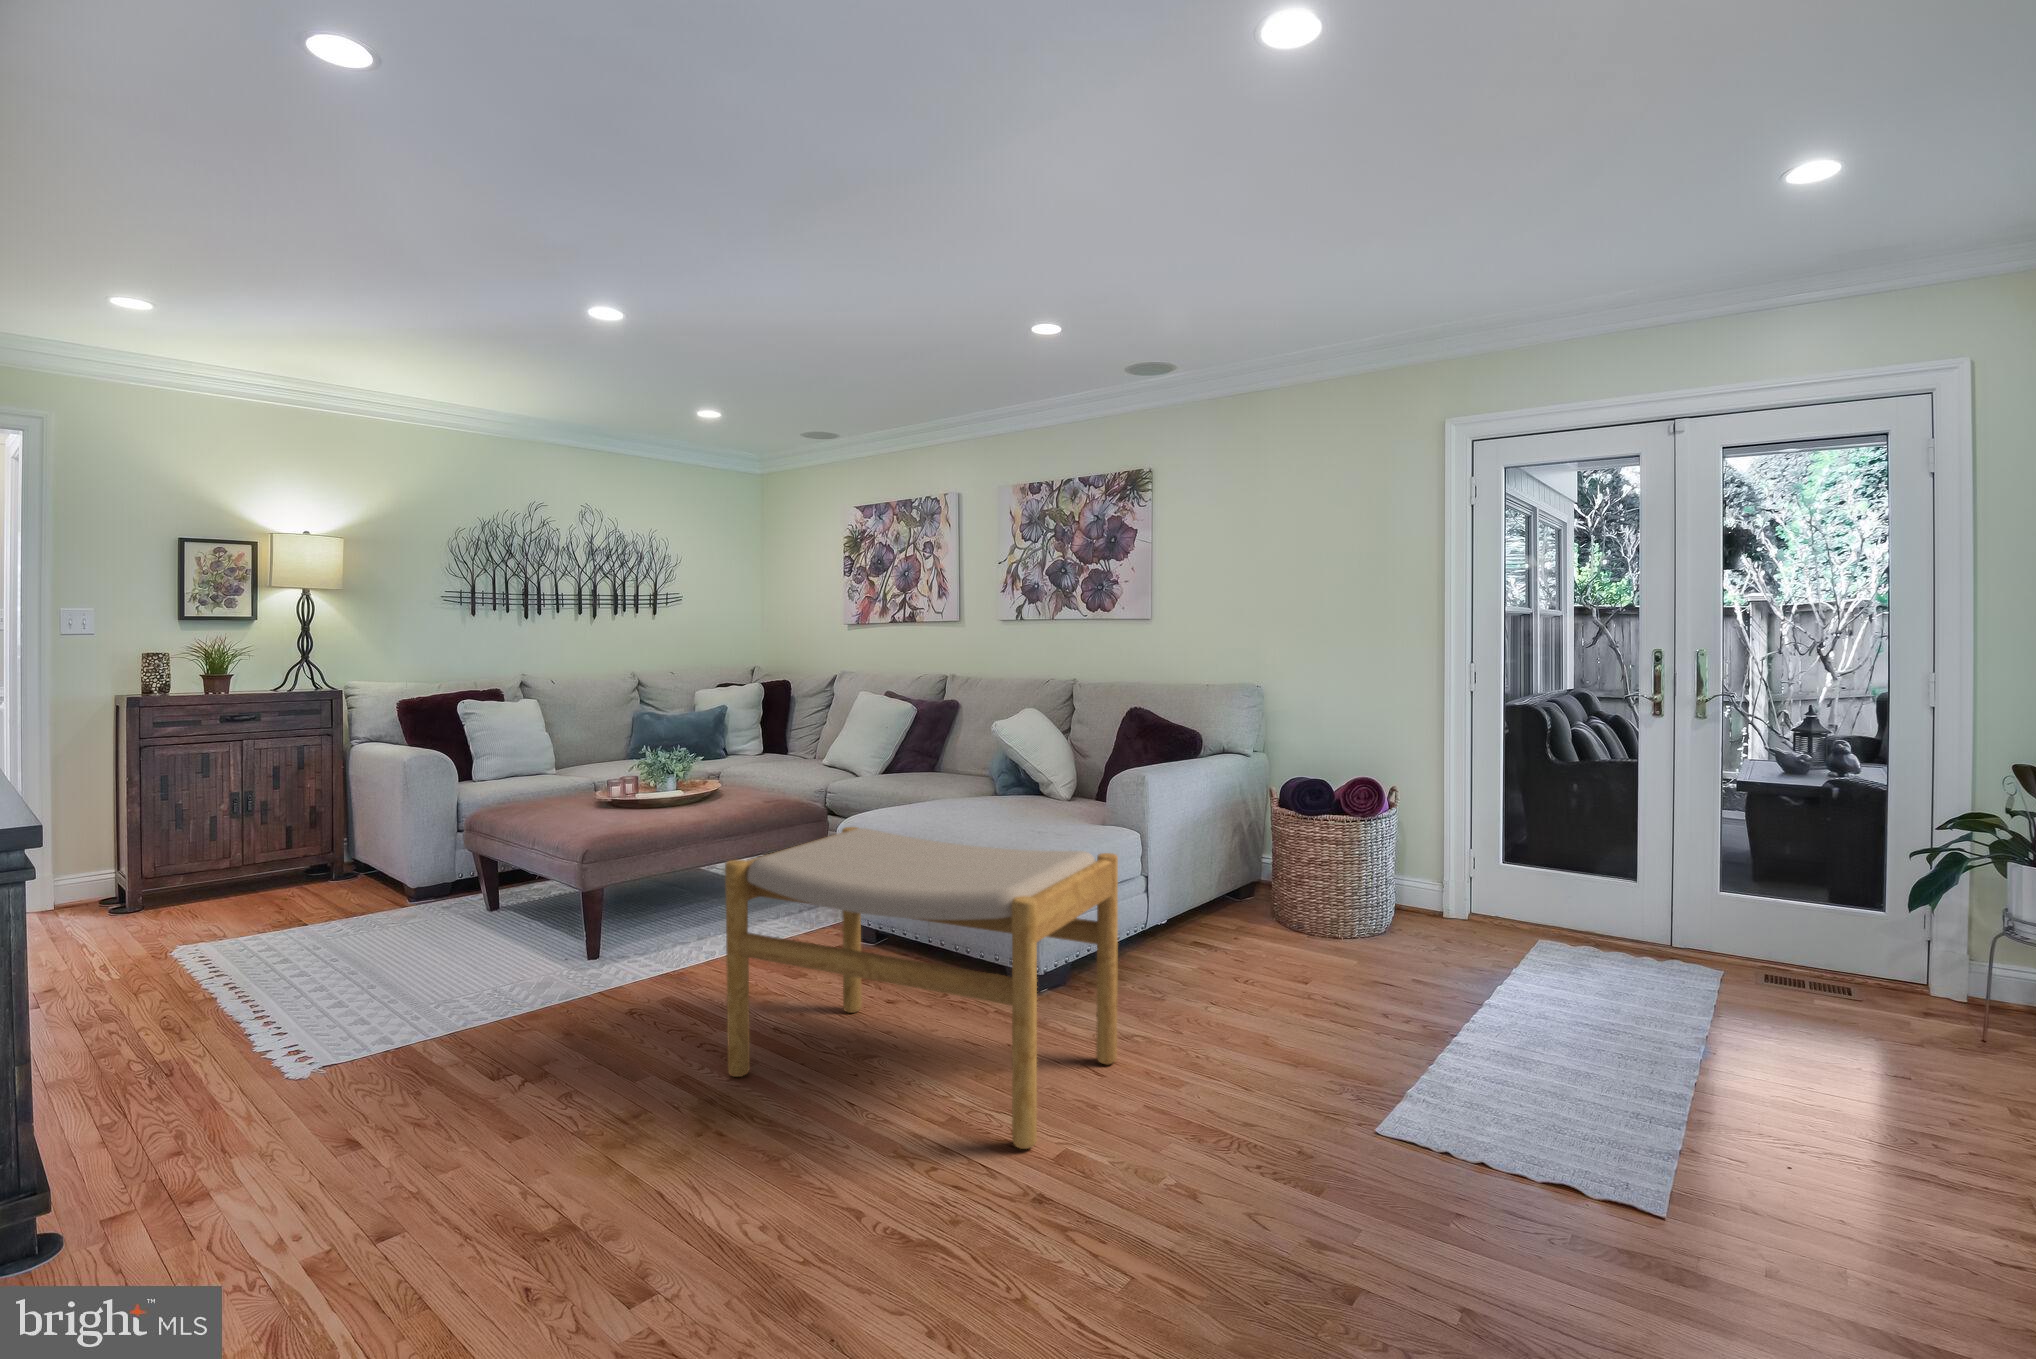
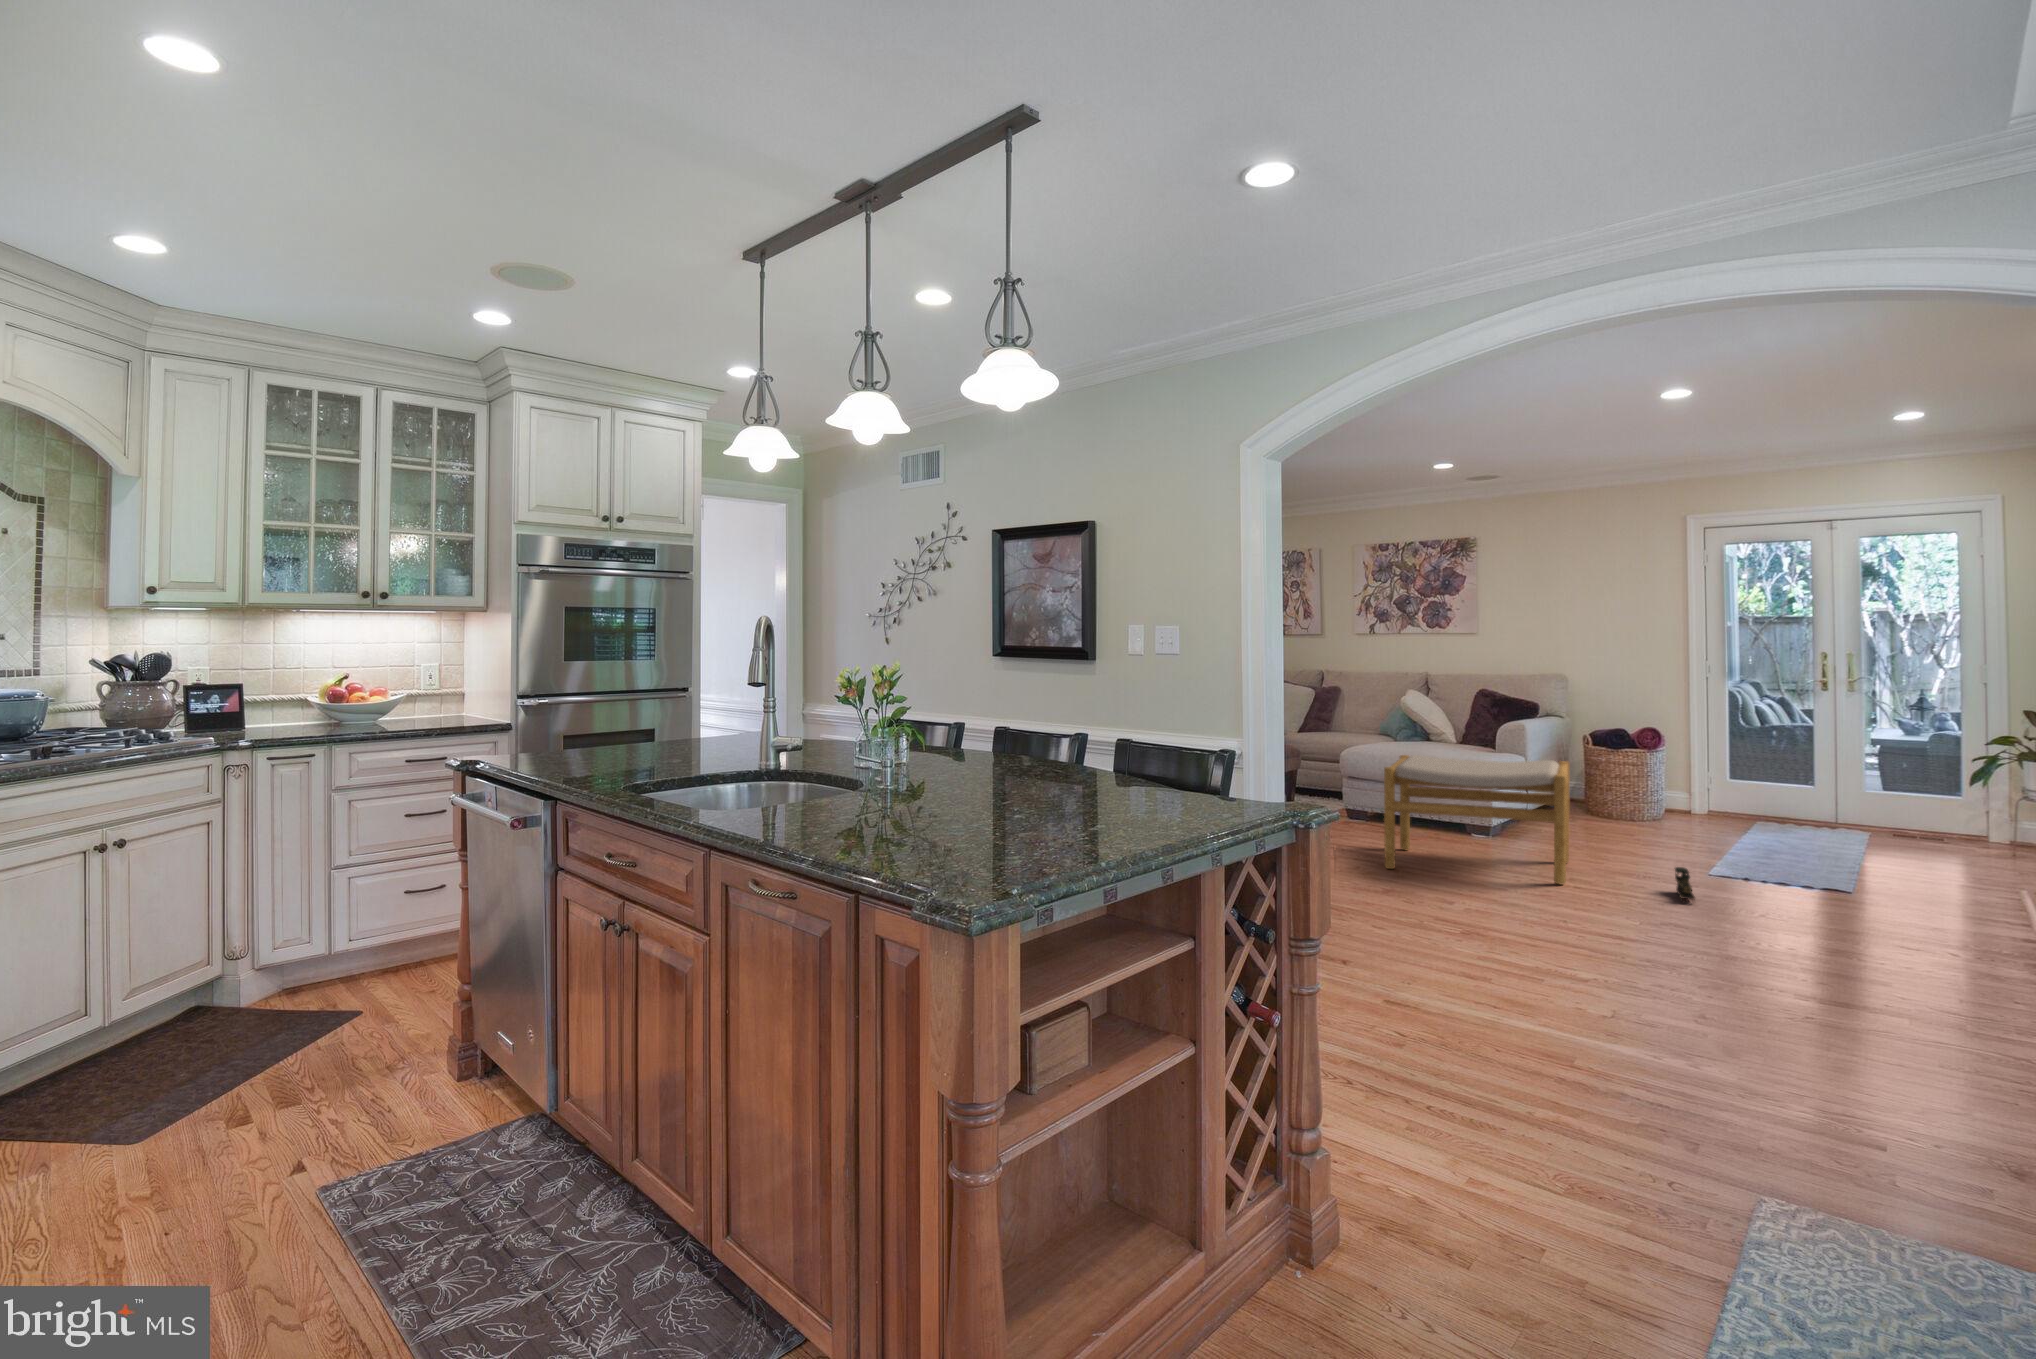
toy train: none [1233,1125,1283,1252] -> present [1675,867,1695,902]

